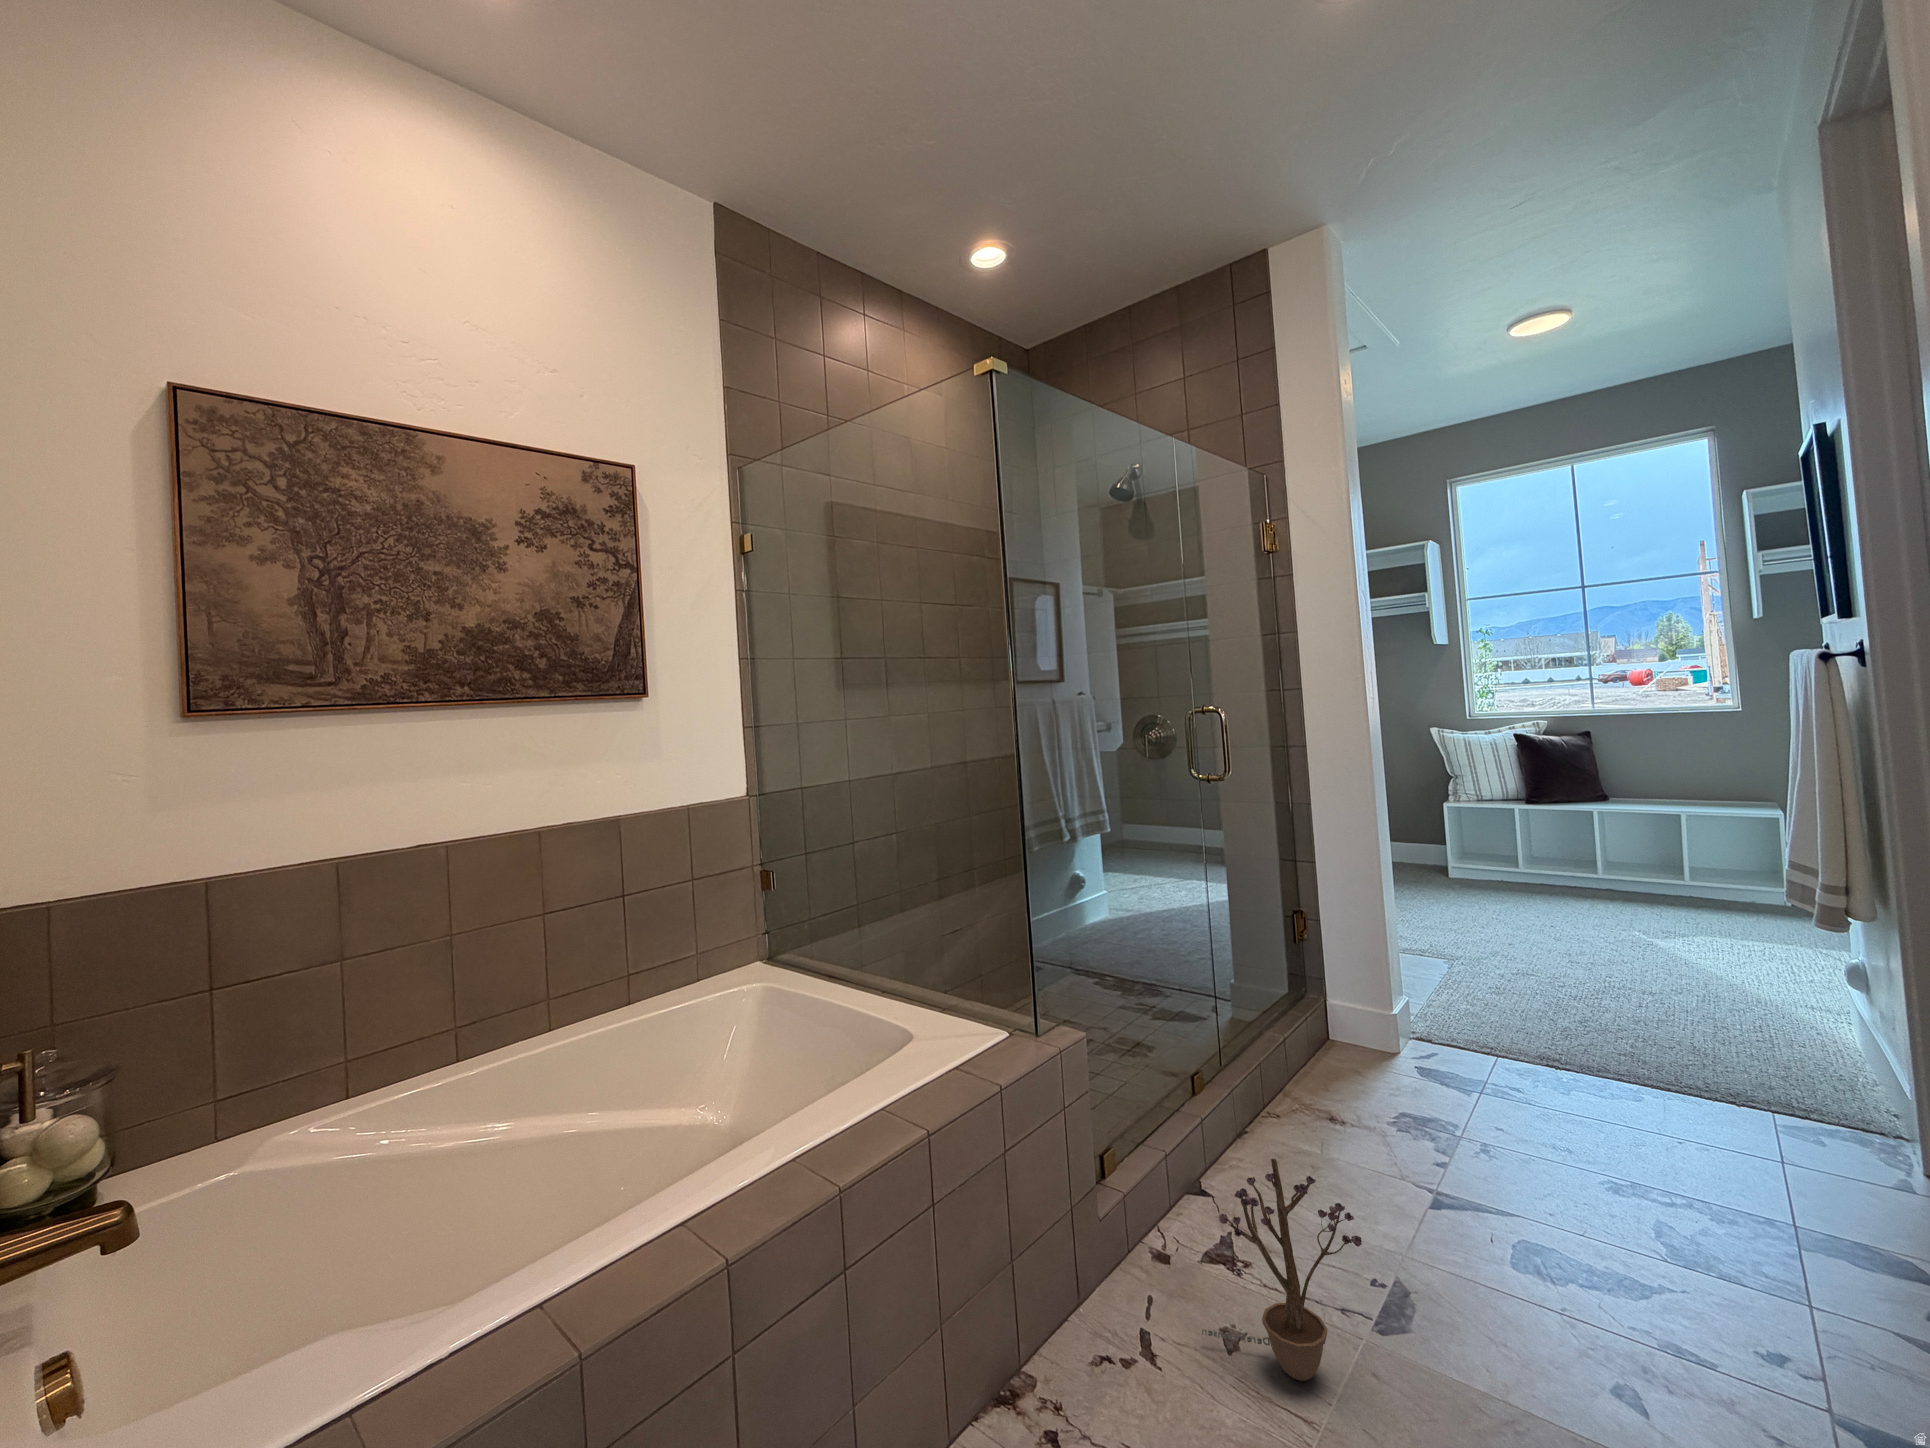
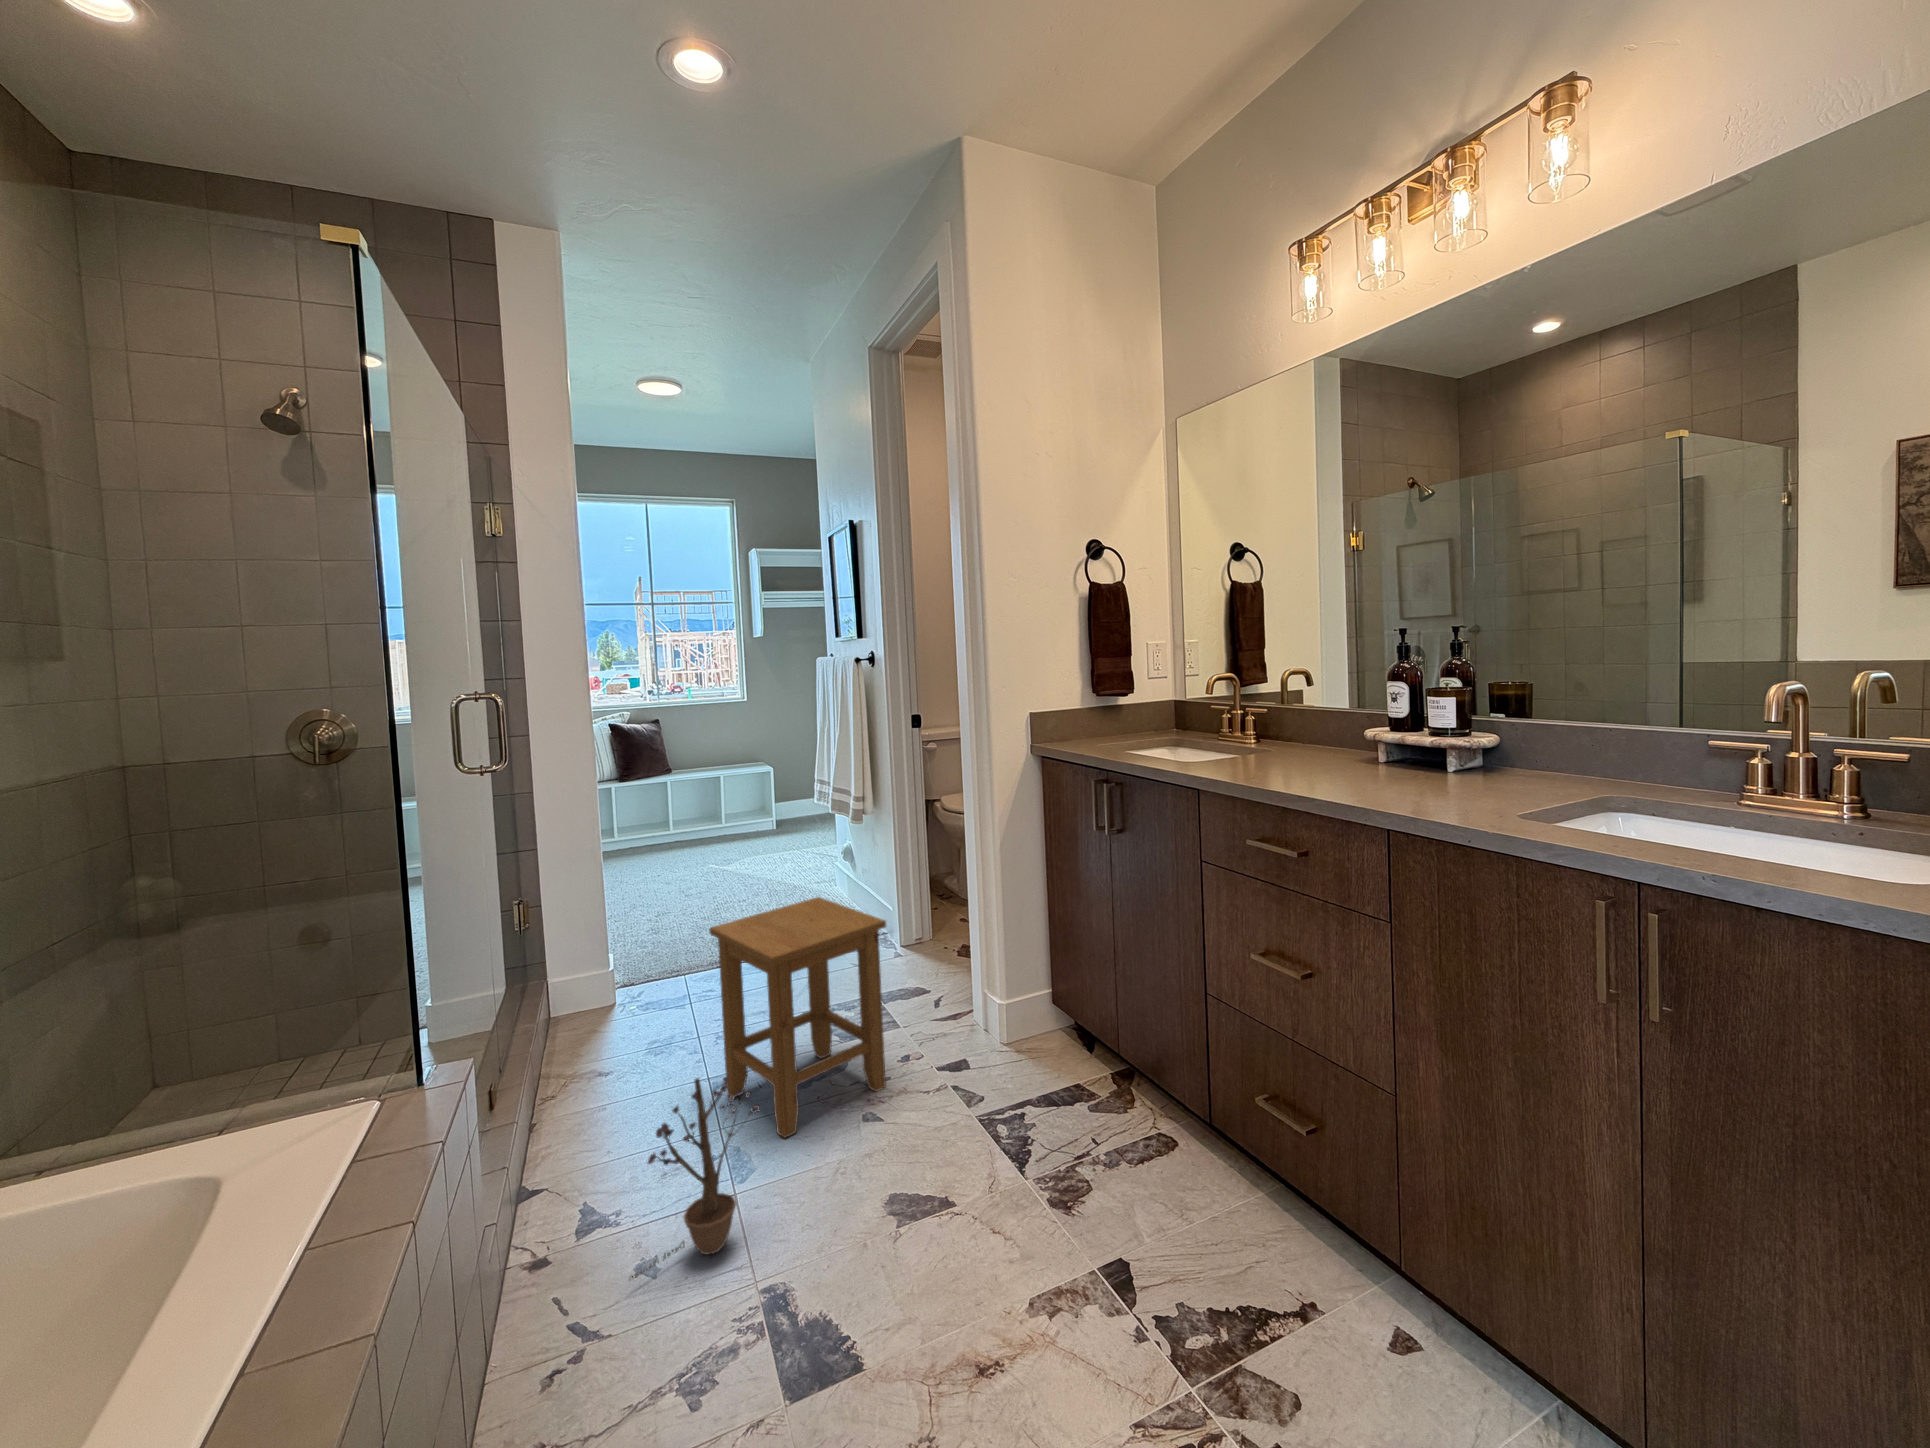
stool: none [1414,998,1692,1364] -> present [709,897,886,1138]

